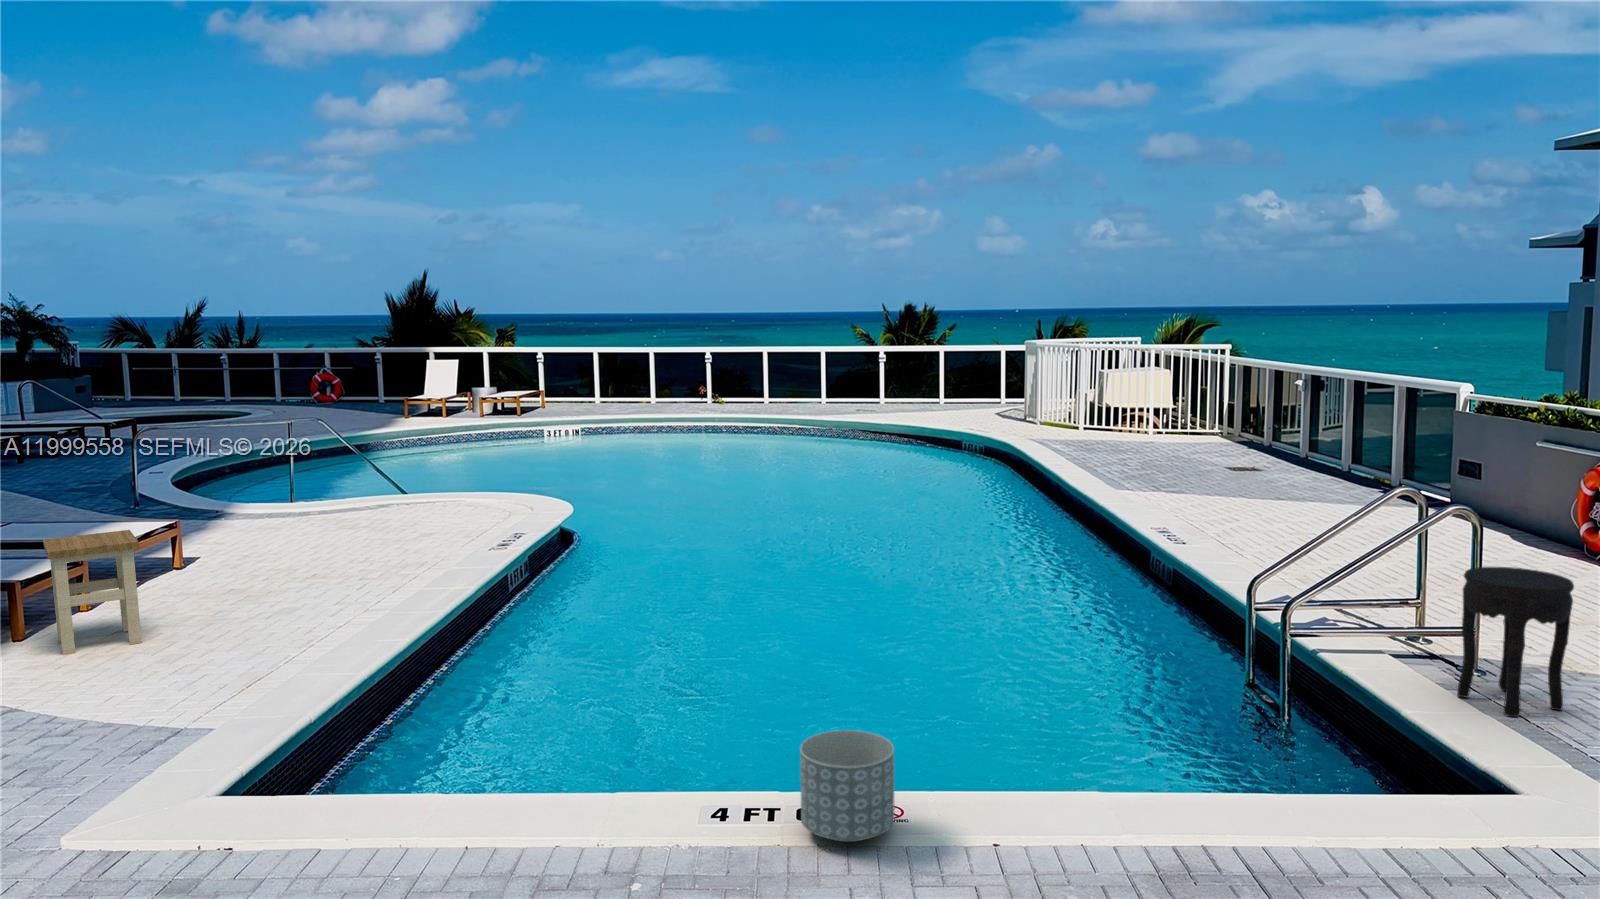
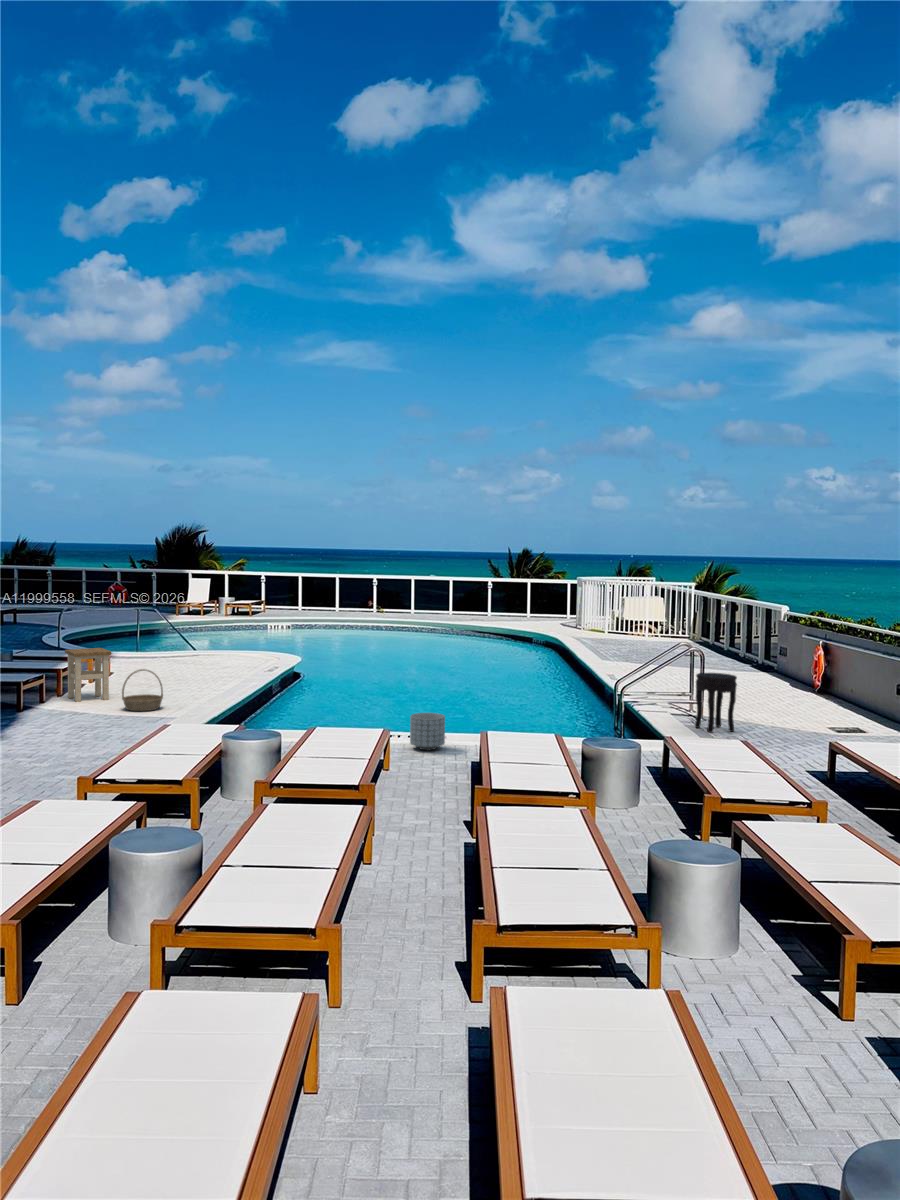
basket: none [138,588,239,685] -> present [122,669,163,711]

